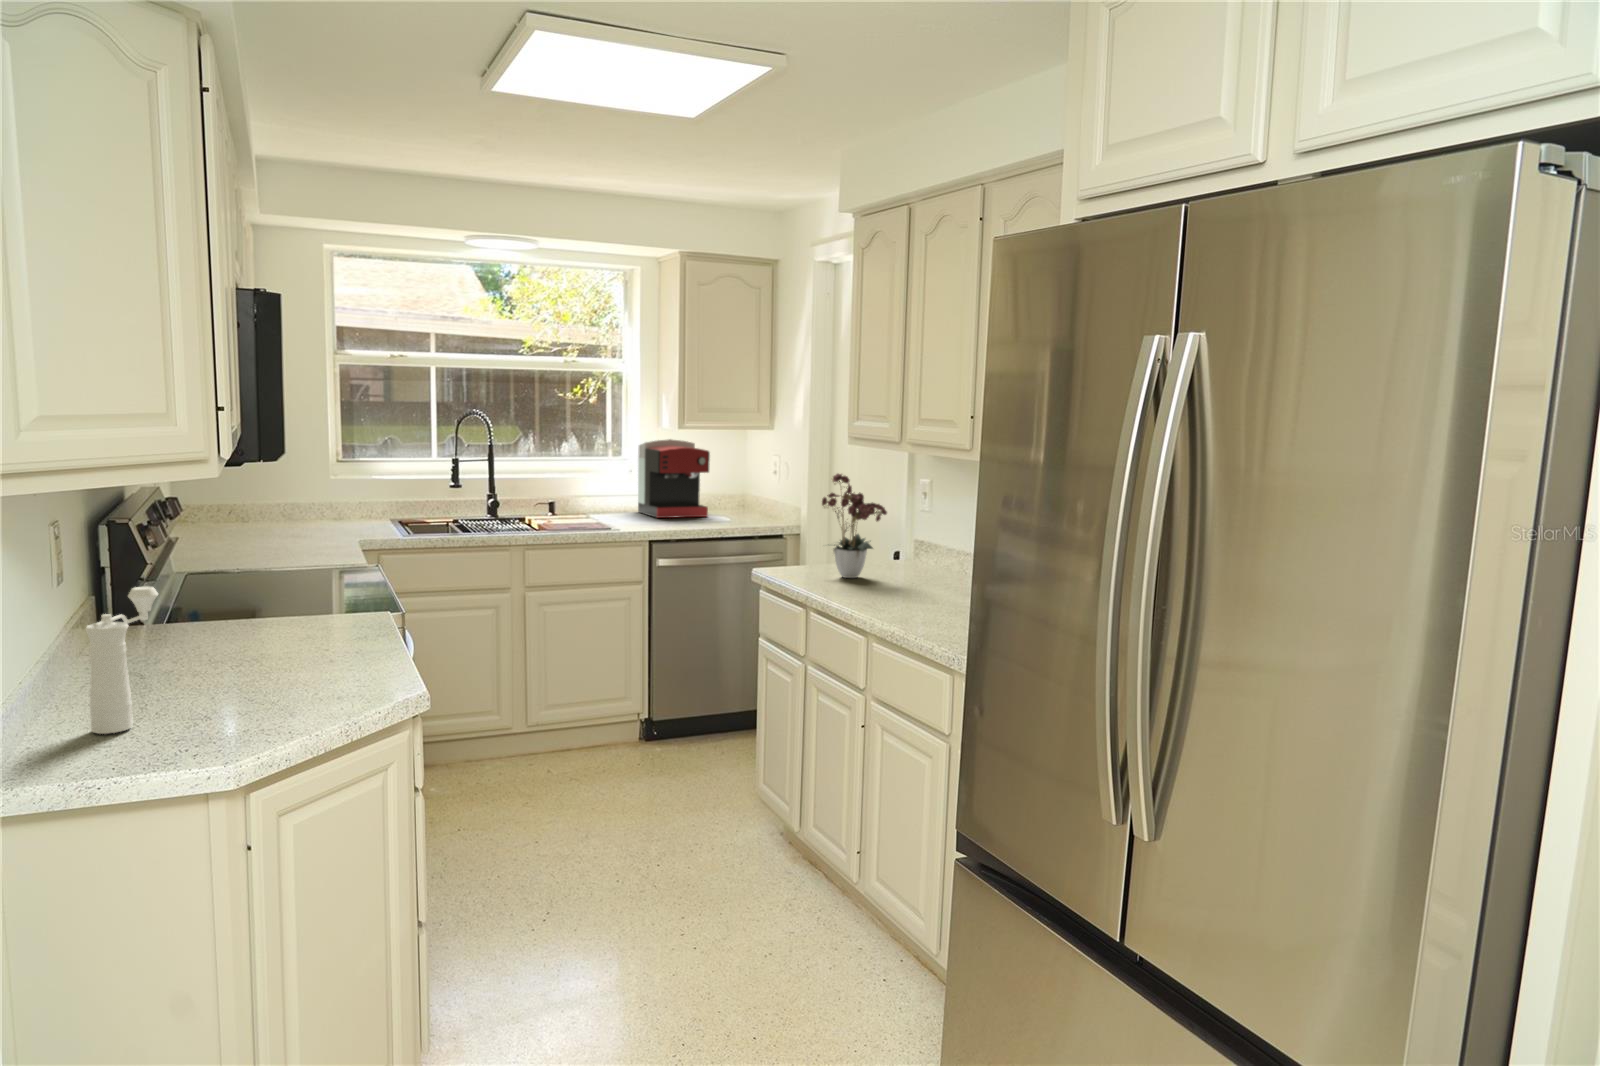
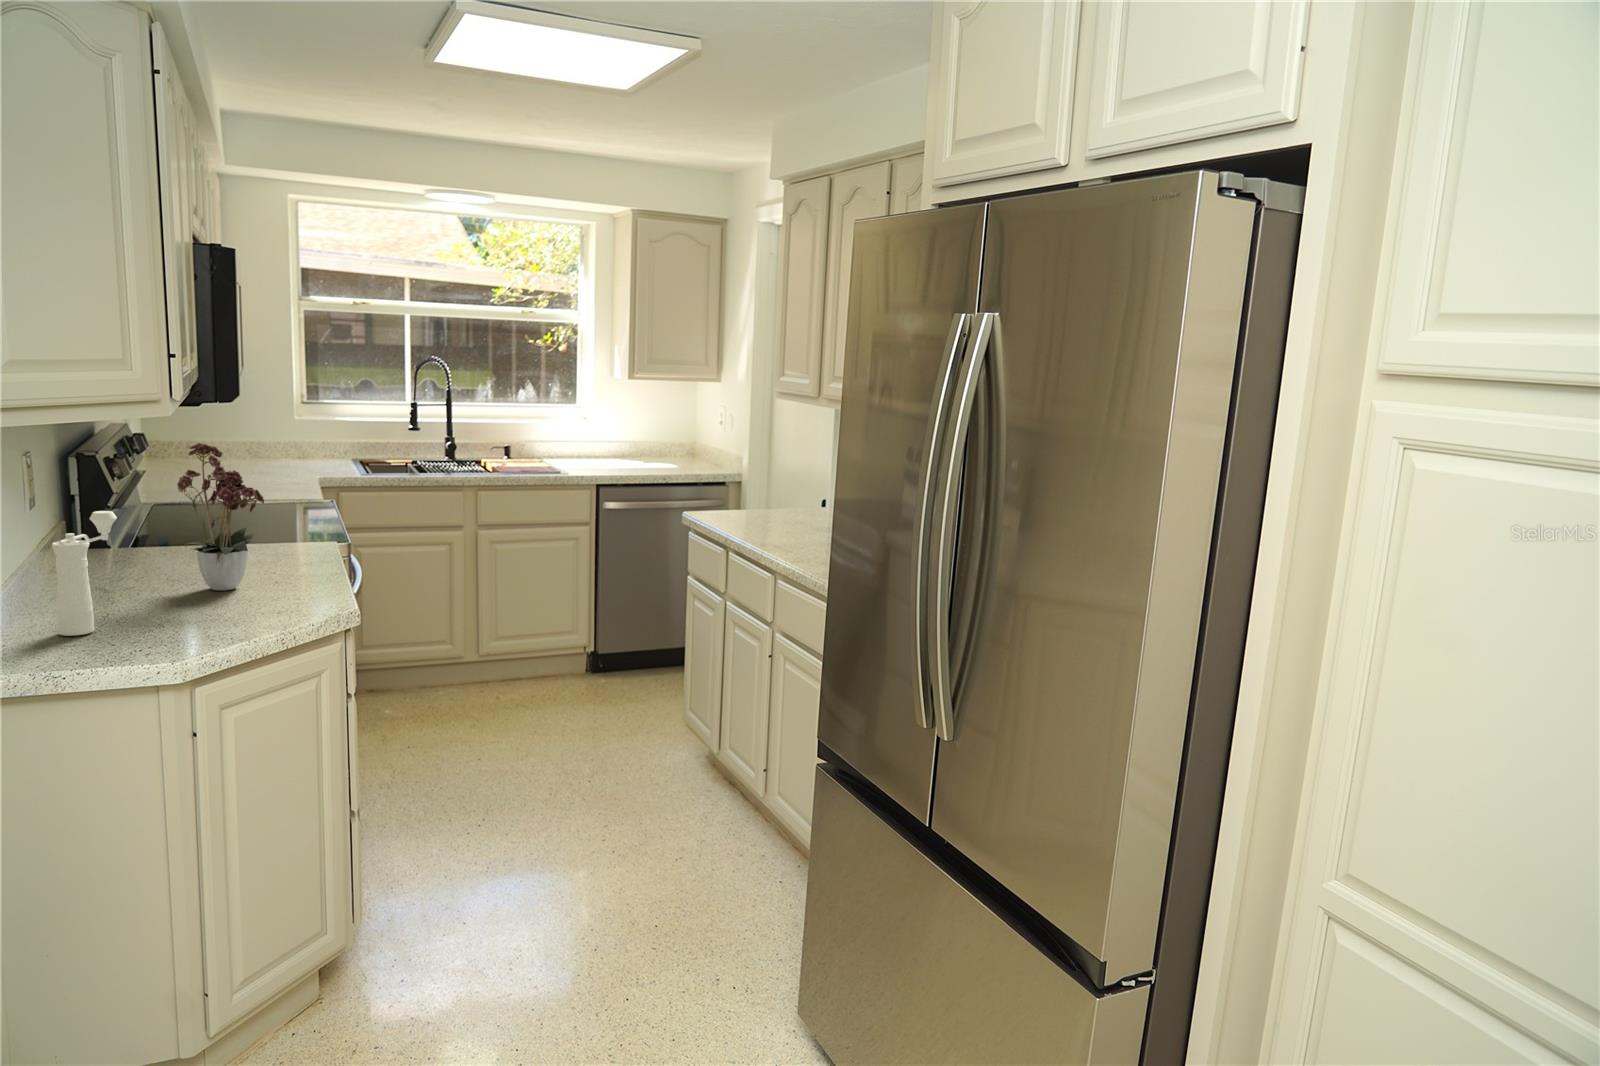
coffee maker: present [638,439,710,518] -> none [590,389,658,464]
flower arrangement: present [822,474,887,578] -> present [177,443,264,590]

